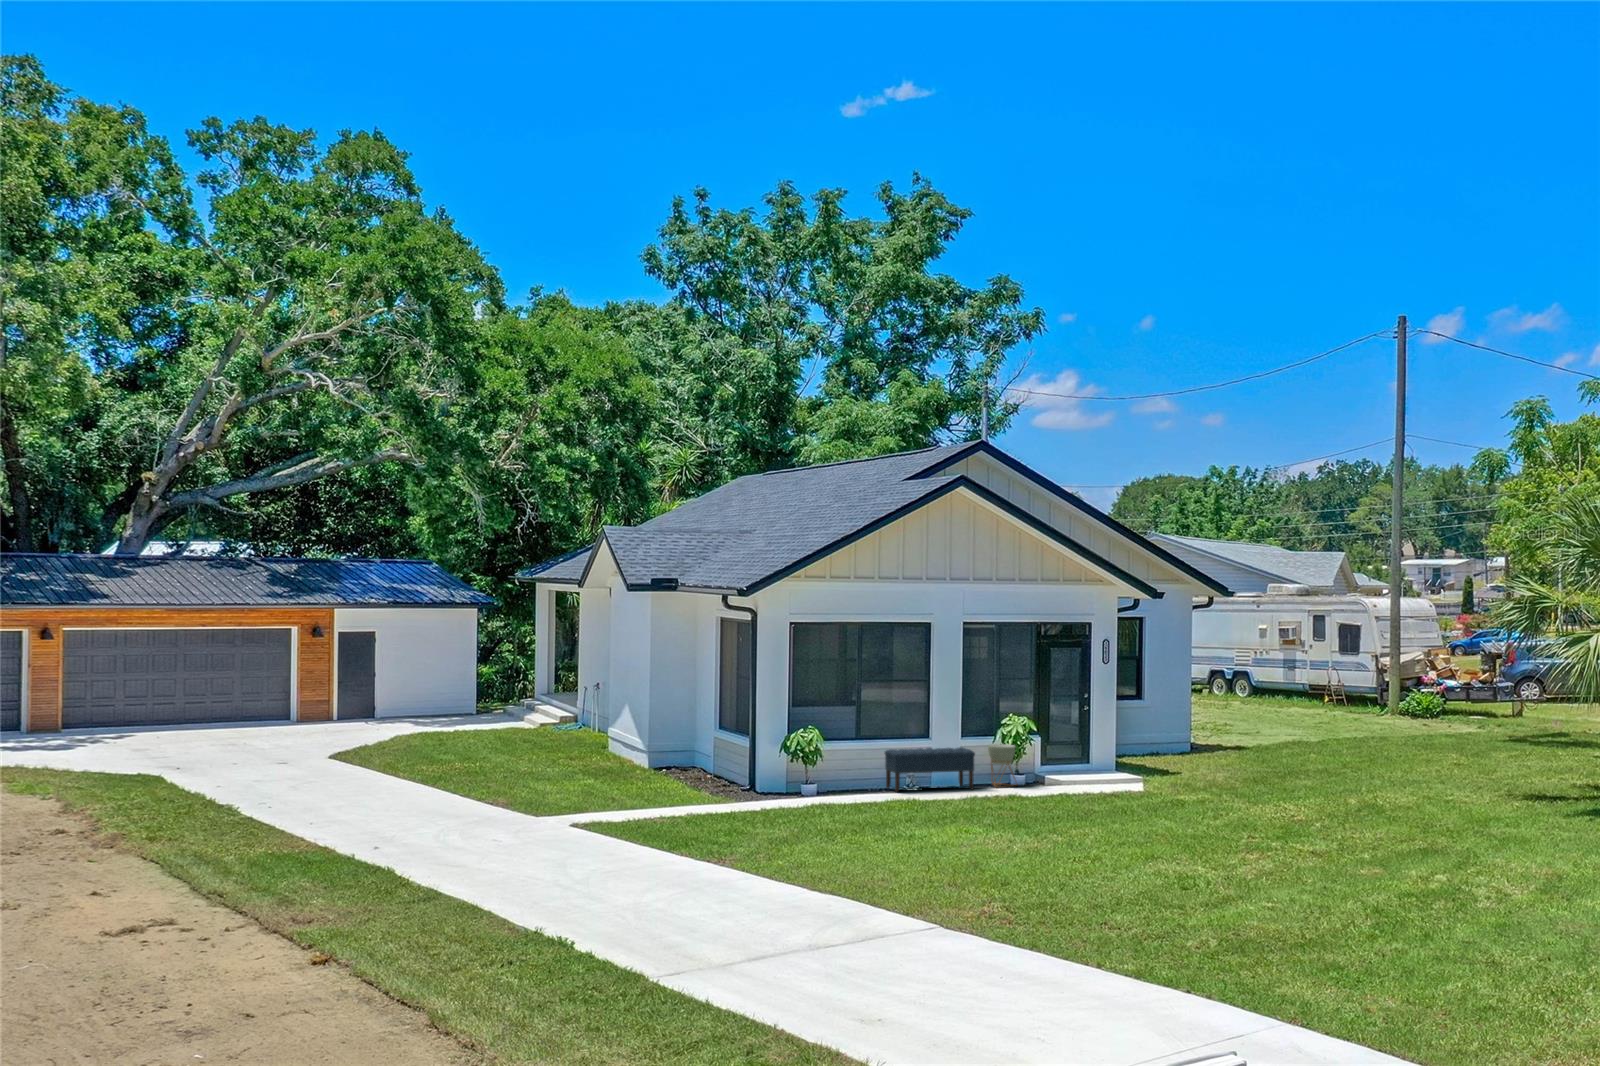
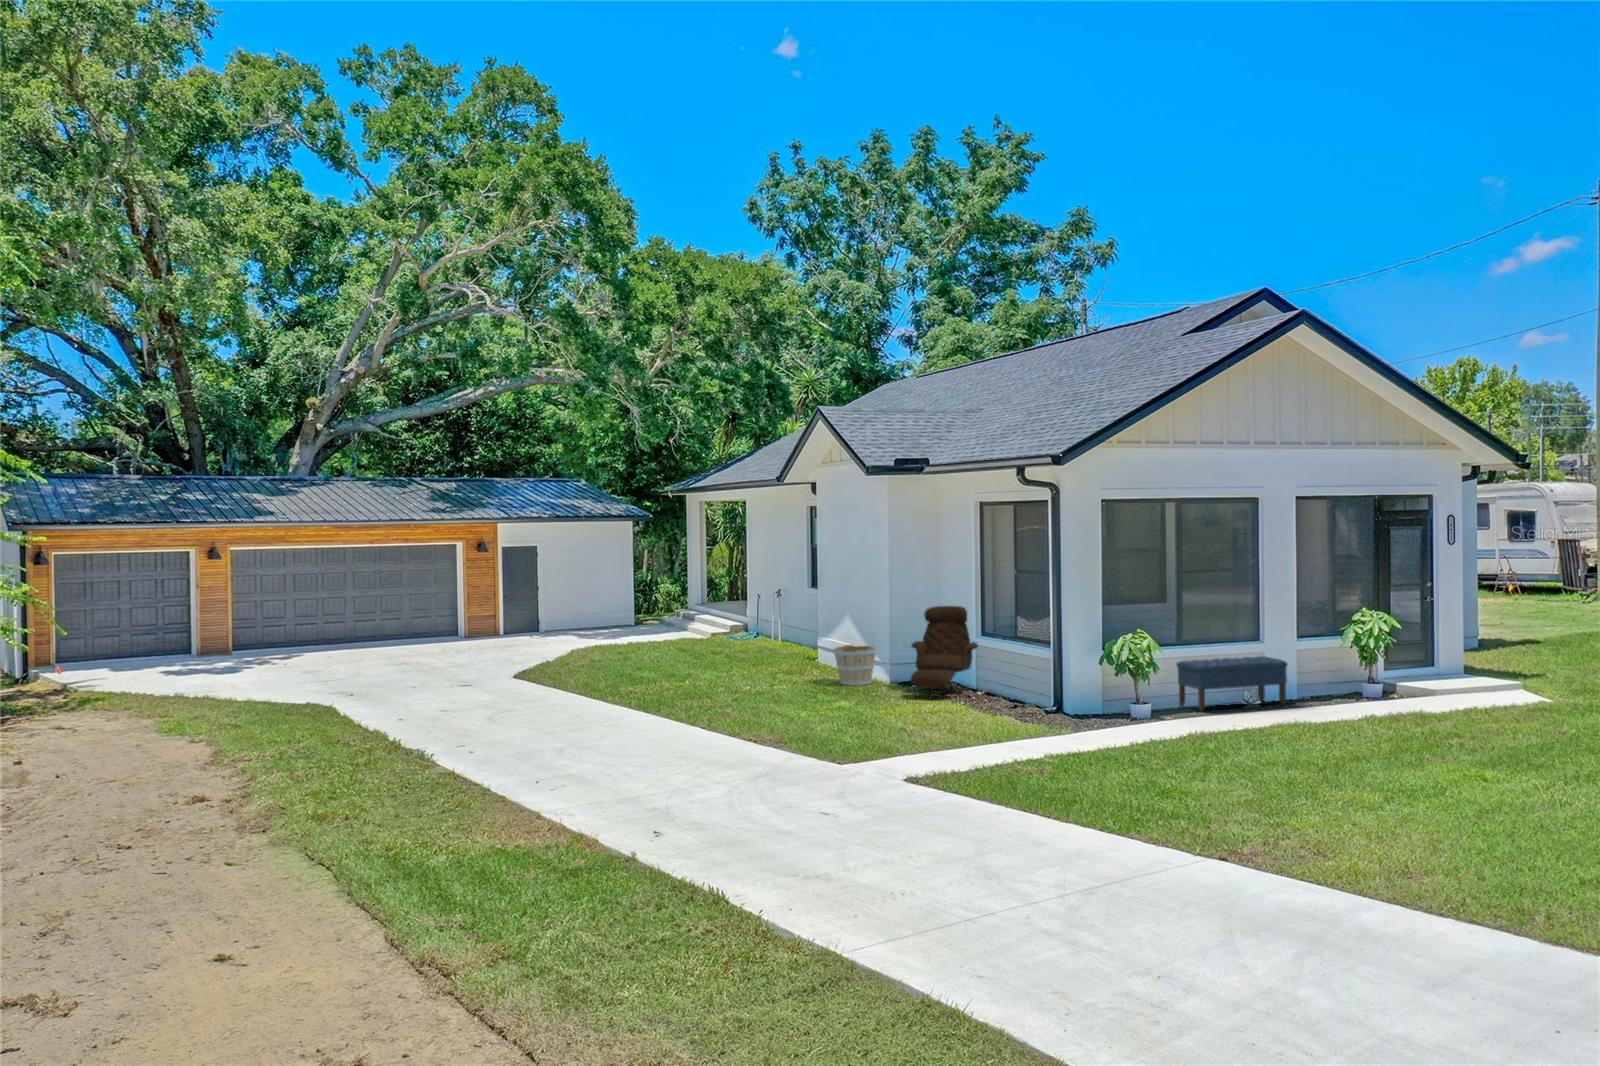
lounge chair: none [670,699,738,781] -> present [911,606,978,700]
wooden bucket: none [616,733,656,769] -> present [834,645,877,686]
planter: present [988,744,1017,787] -> none [1291,651,1329,703]

